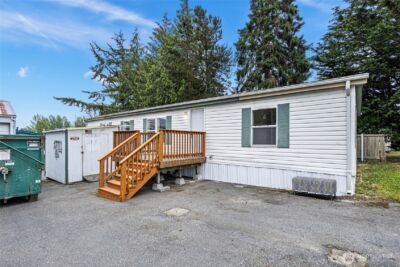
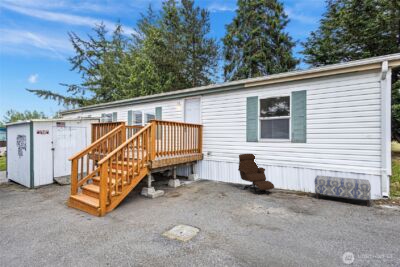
lounge chair: none [233,158,261,192] -> present [238,154,274,195]

